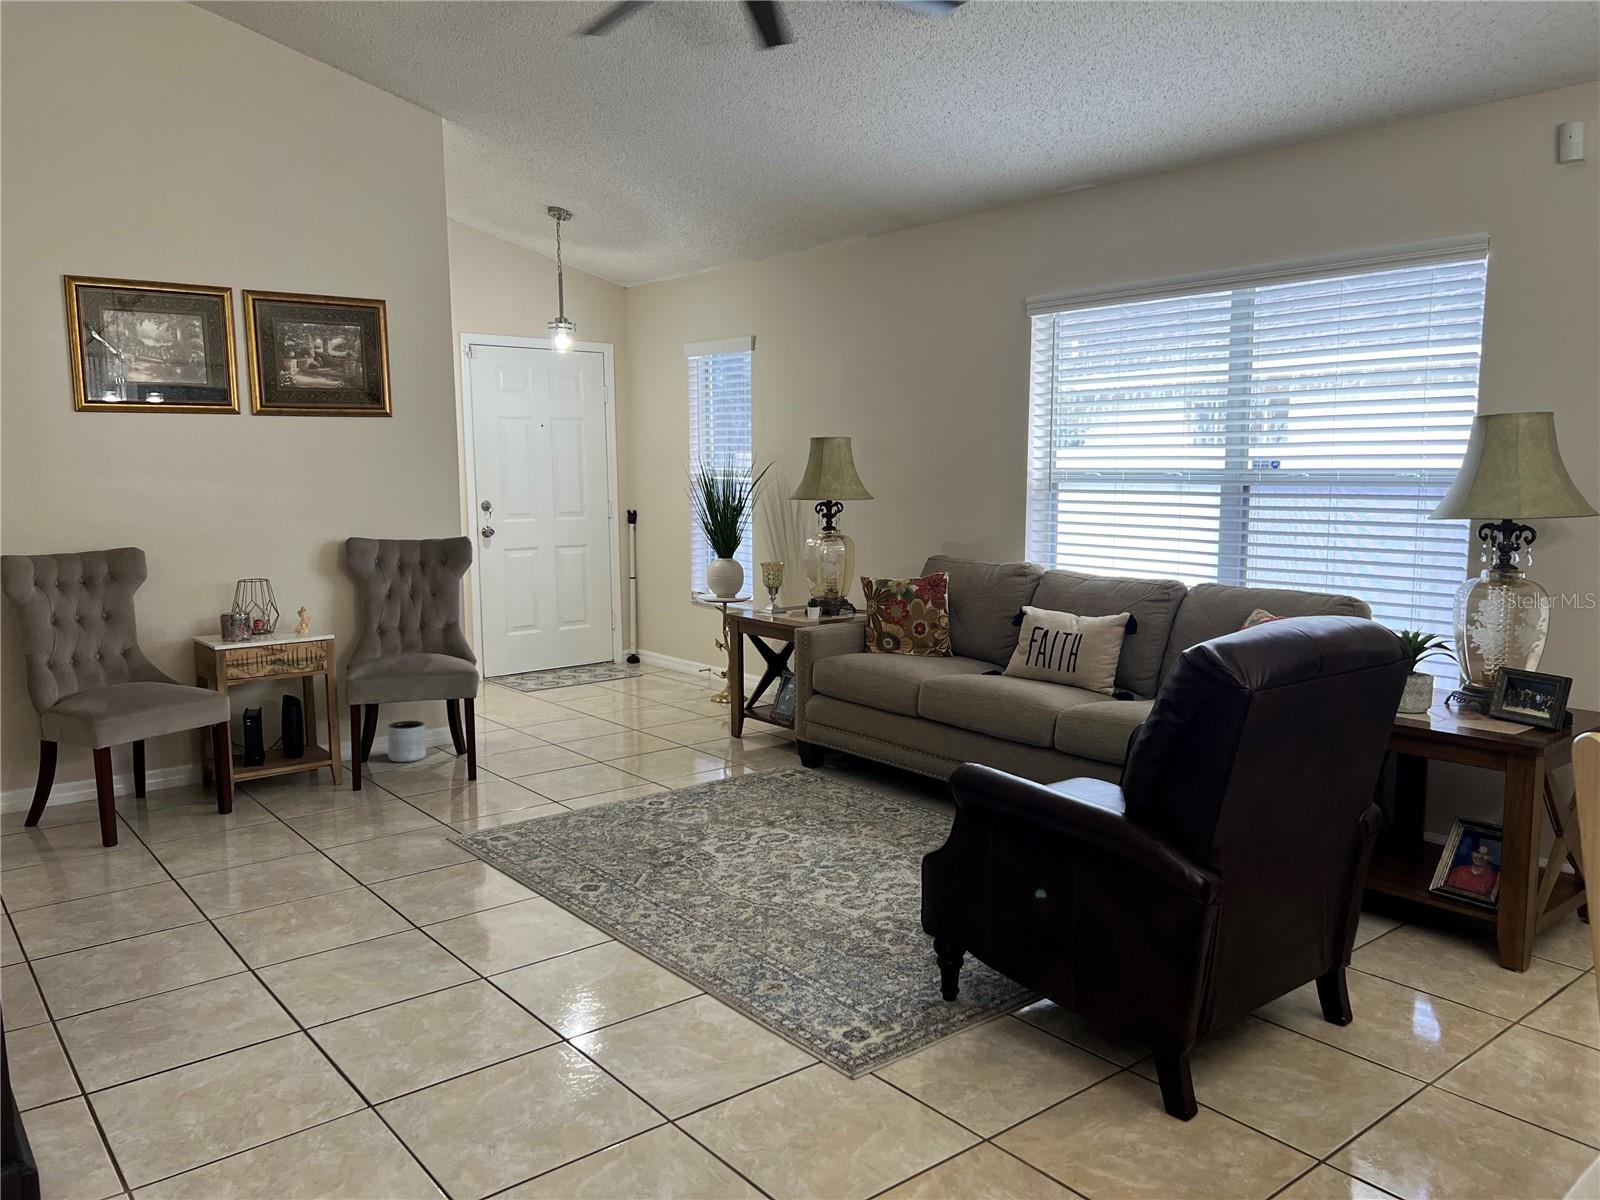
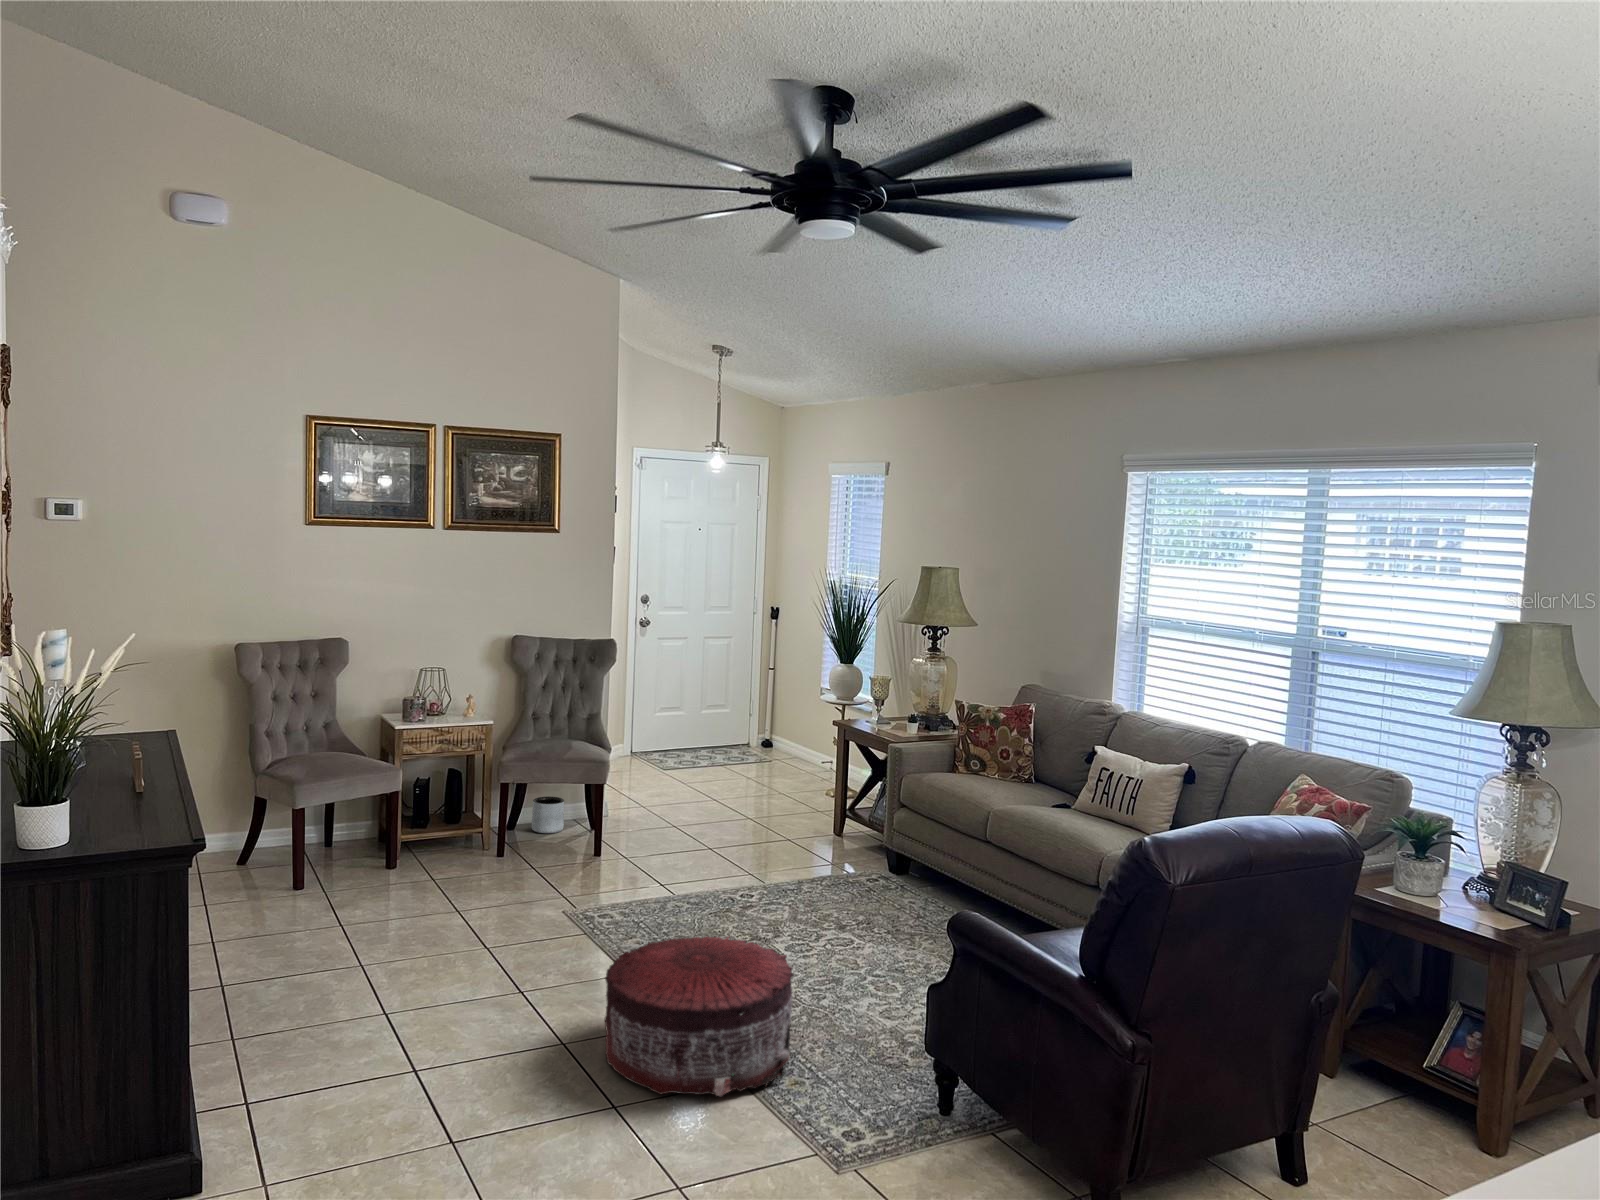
pouf: none [531,832,761,1019] -> present [605,936,793,1096]

